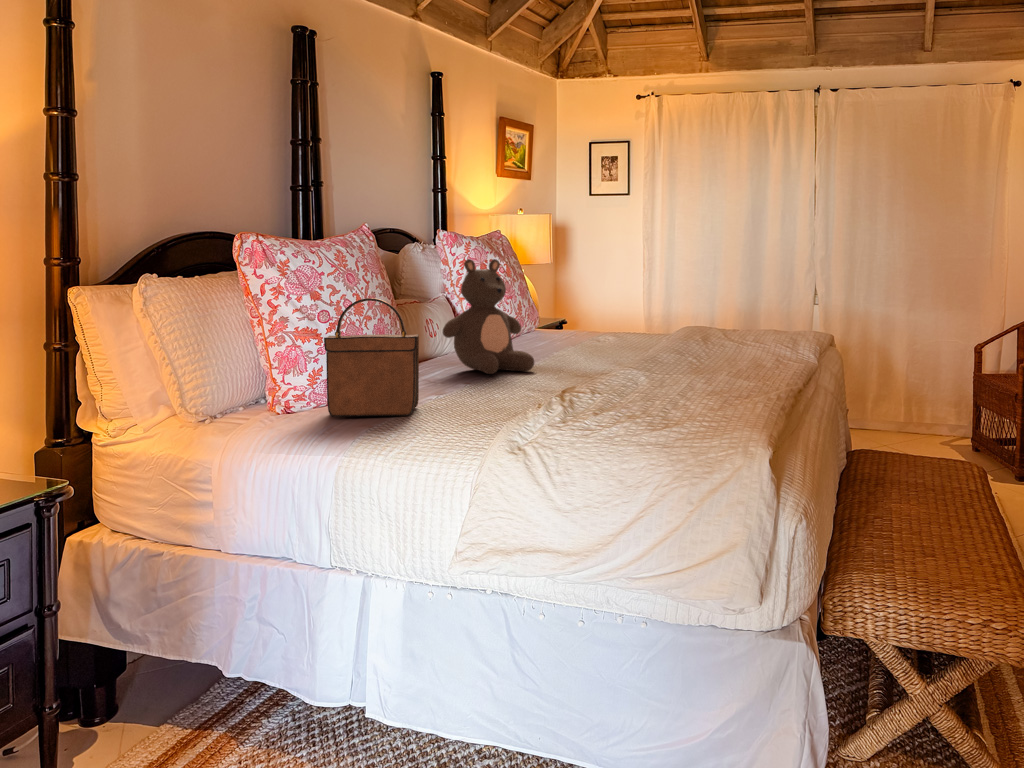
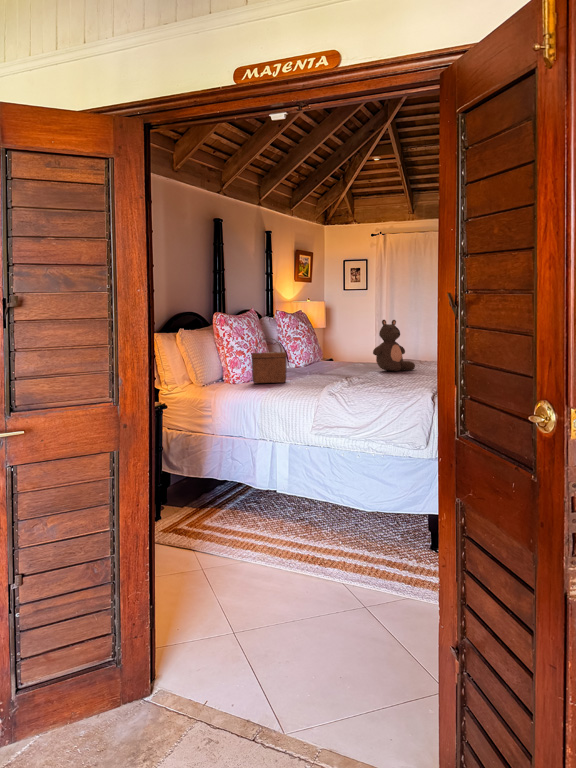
teddy bear: present [443,259,534,374] -> present [373,320,415,371]

